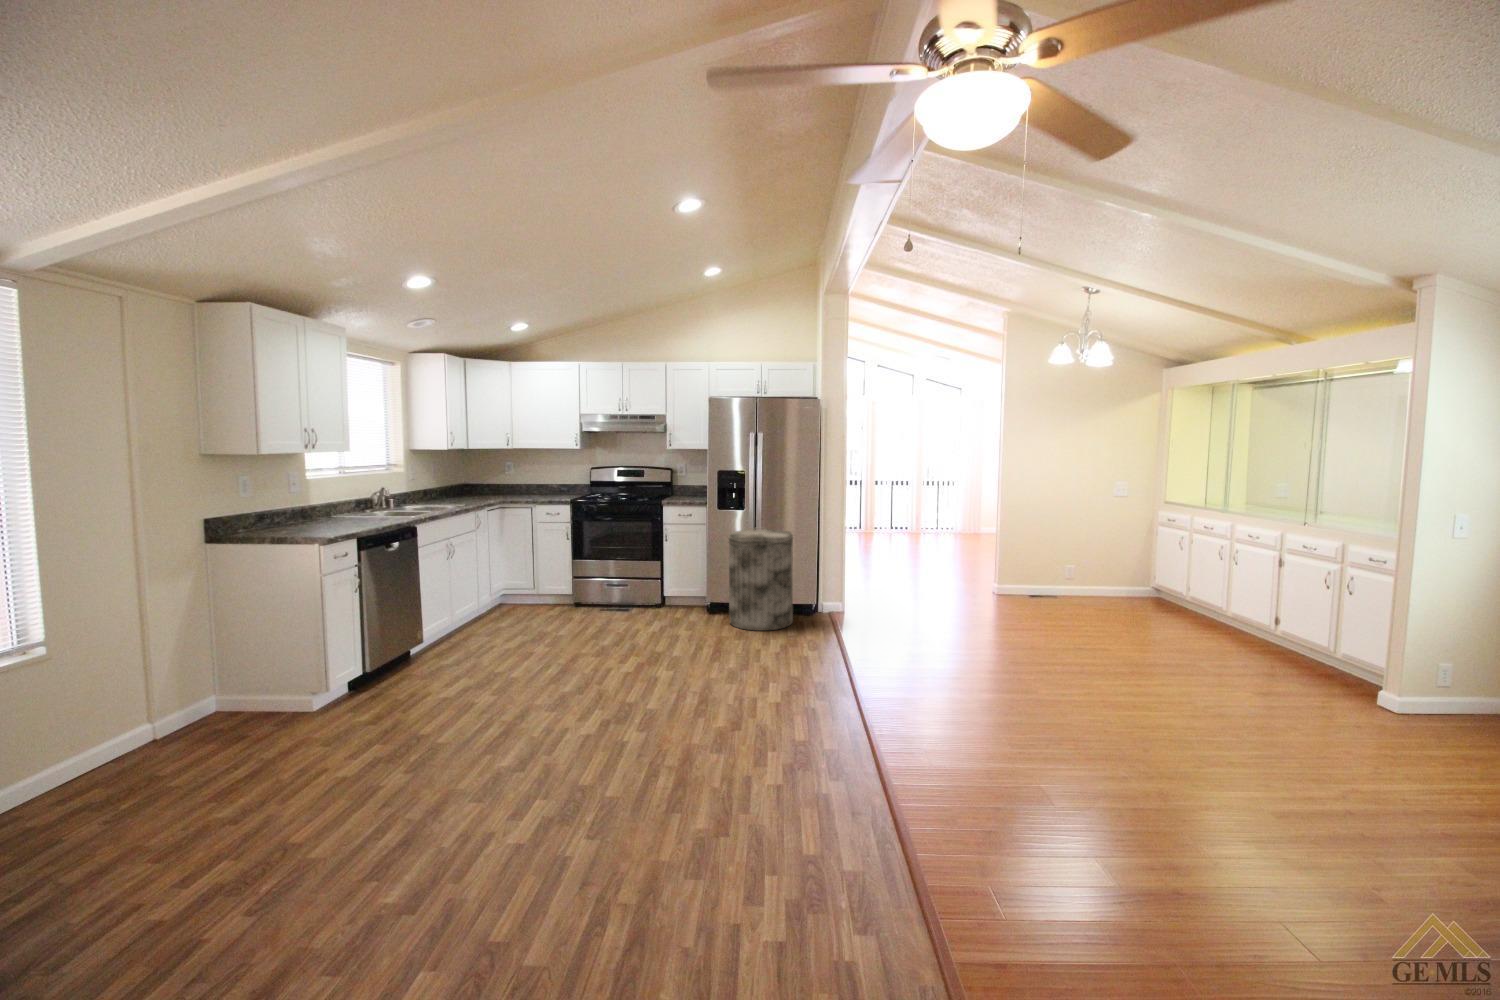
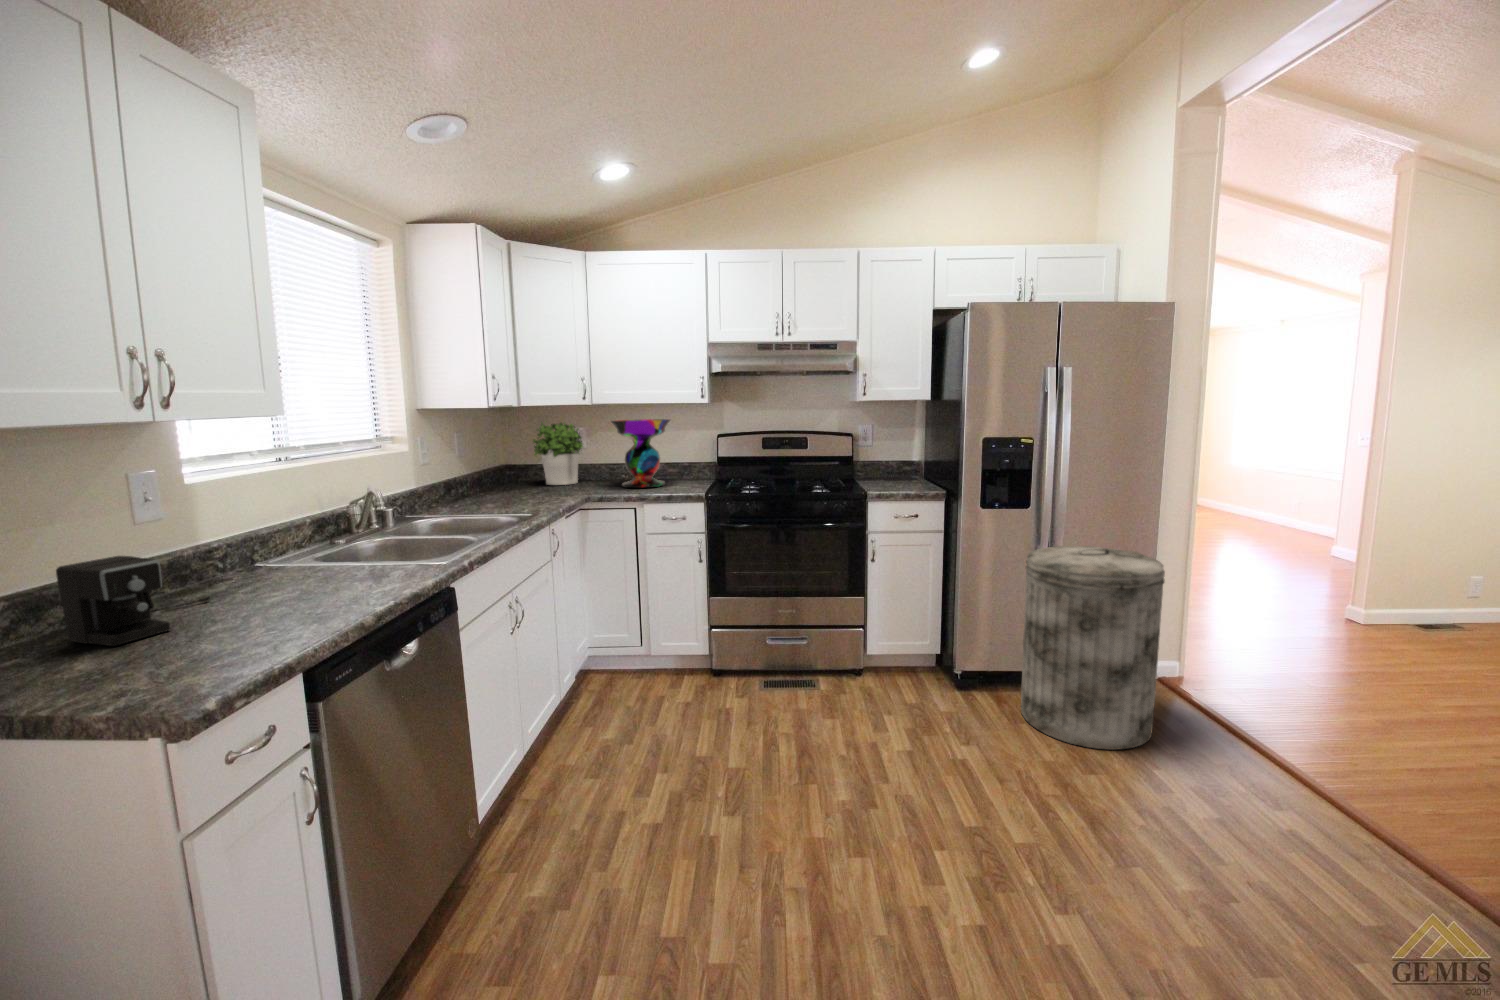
potted plant: none [479,458,511,496] -> present [533,423,583,485]
decorative bowl: none [522,458,560,497] -> present [610,419,671,488]
coffee maker: none [273,501,318,530] -> present [56,556,210,646]

